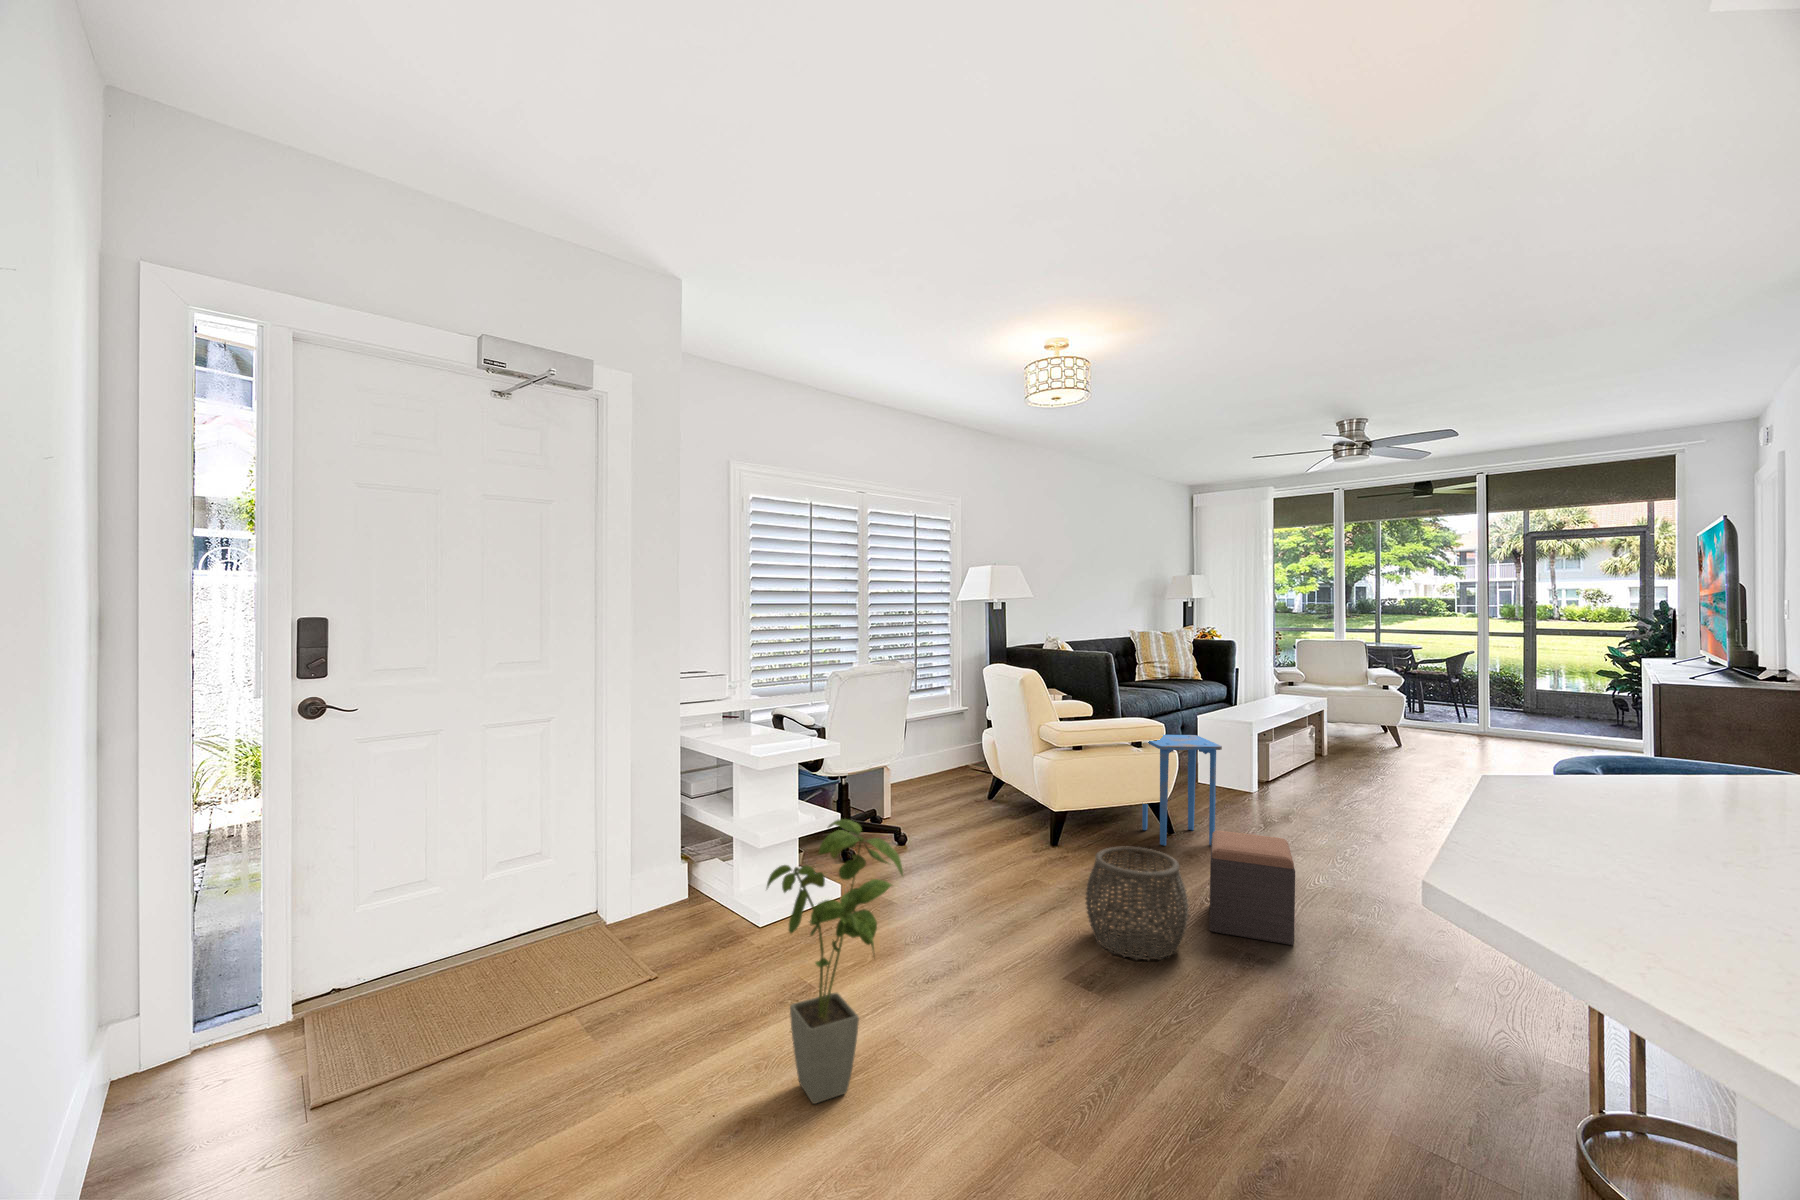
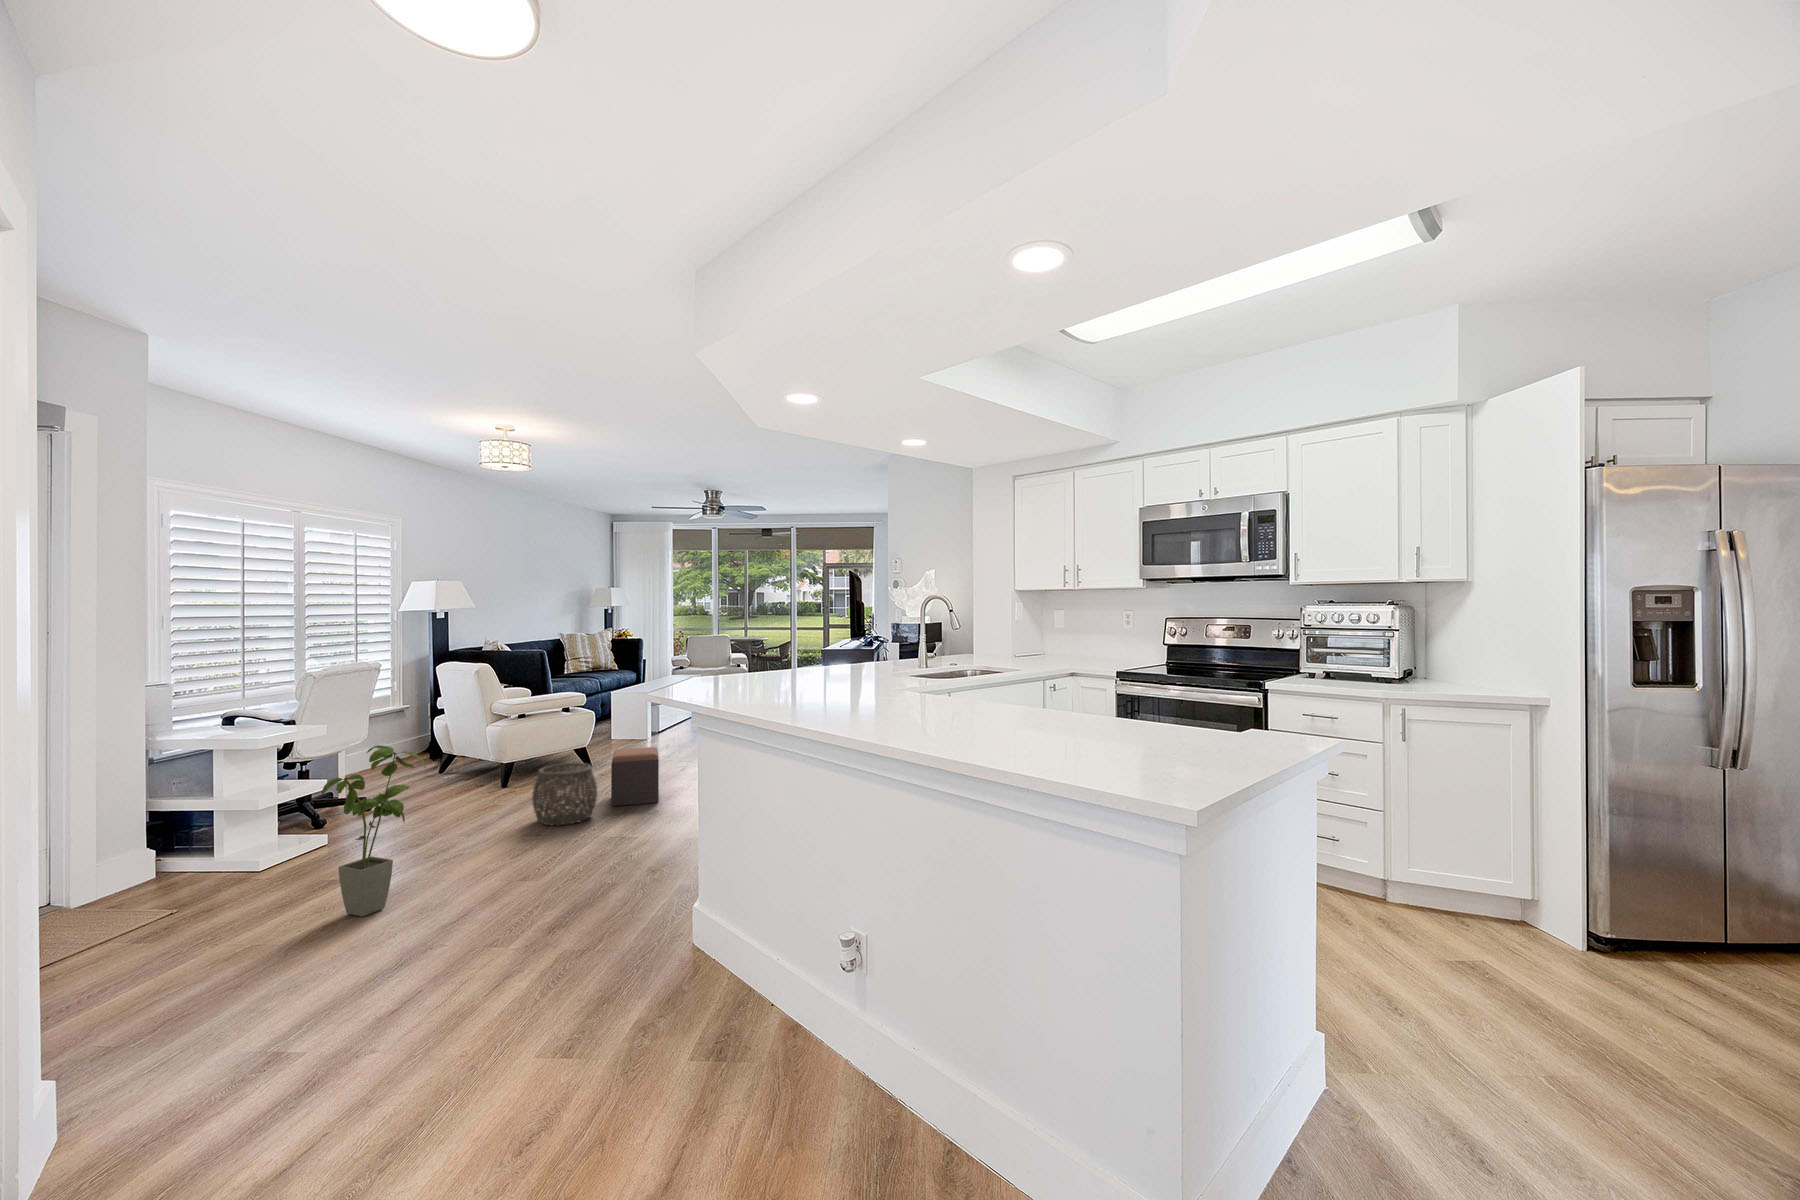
side table: present [1142,735,1222,846] -> none [567,701,624,776]

